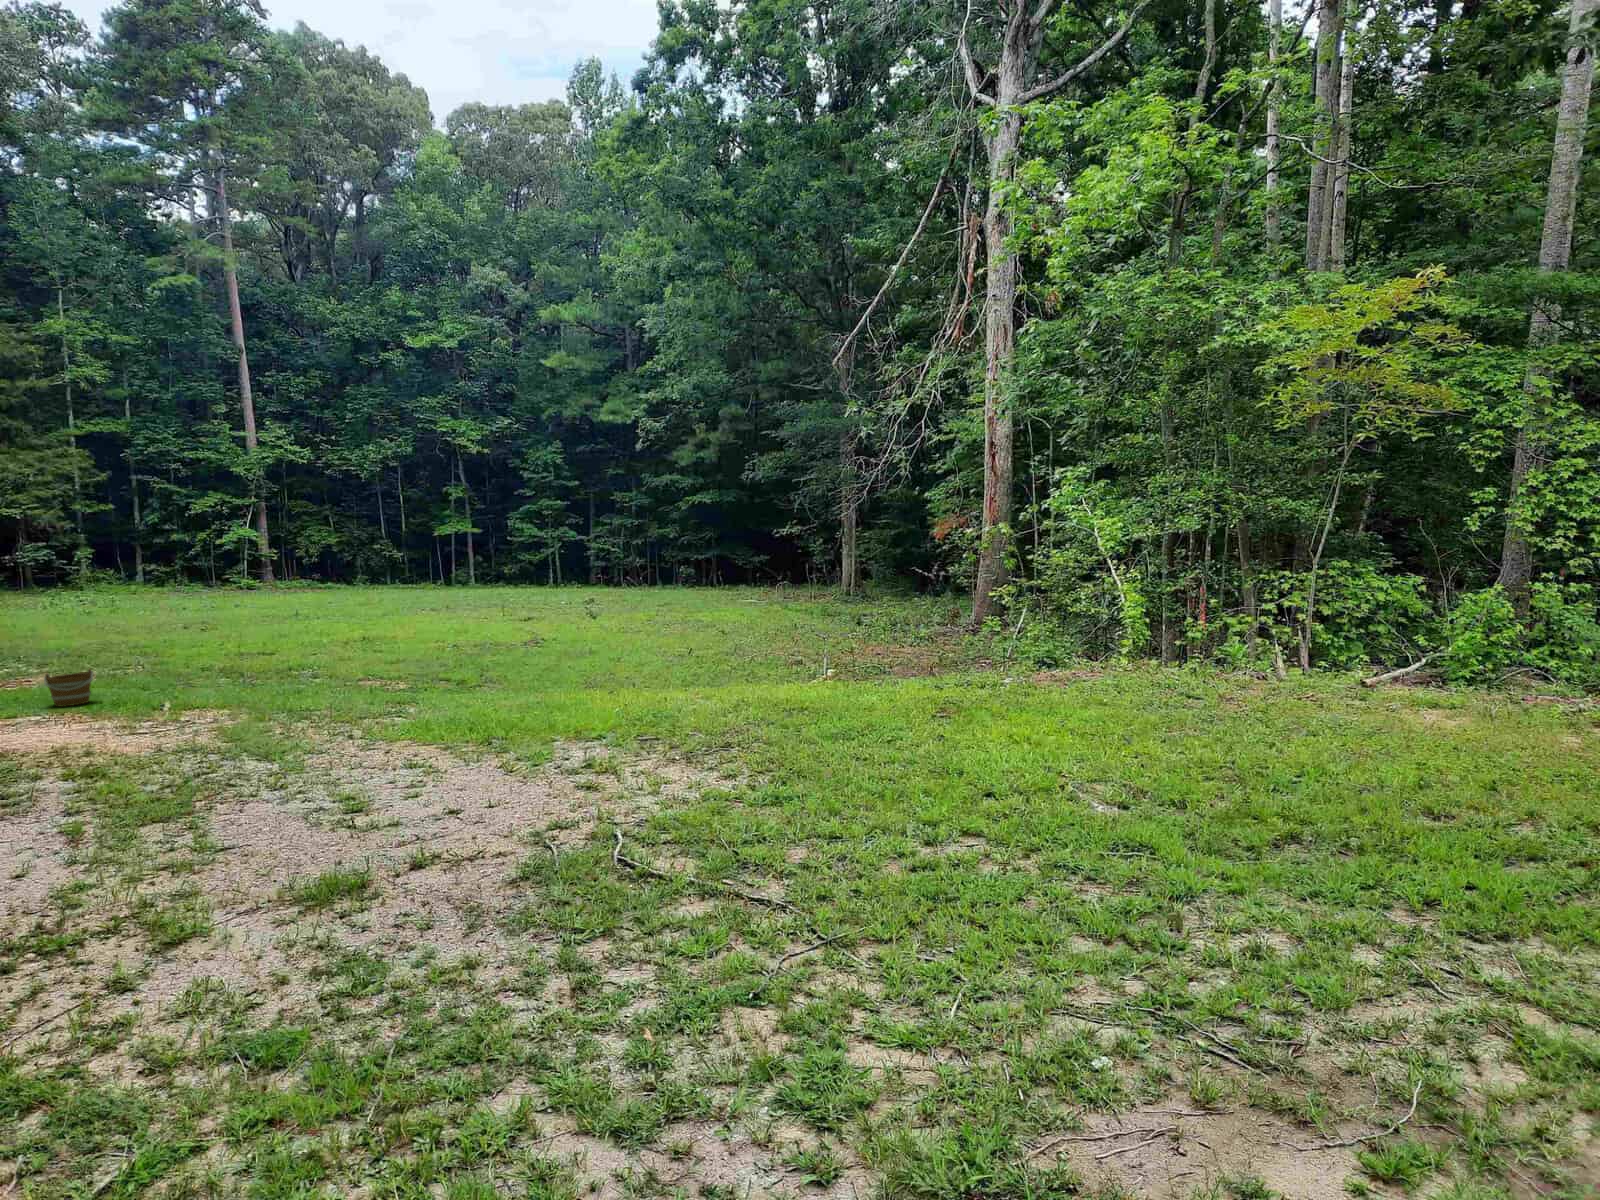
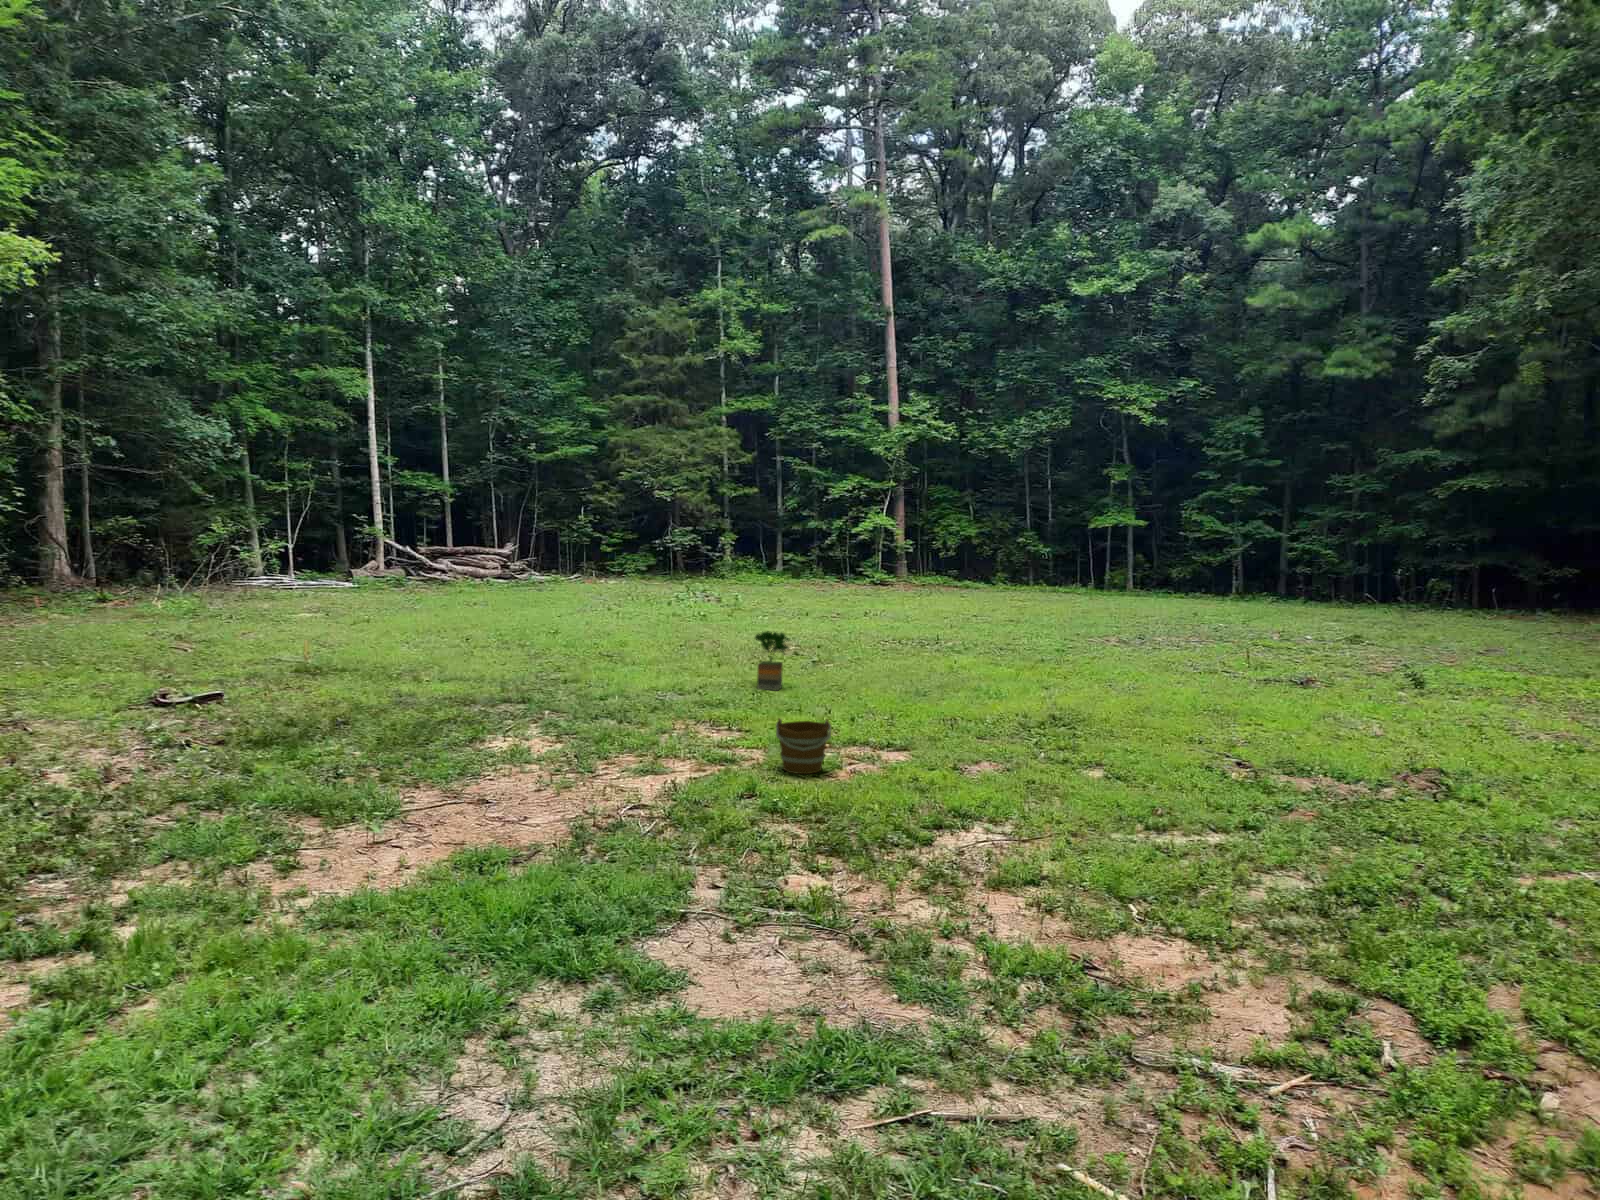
potted tree: none [47,624,87,670] -> present [755,631,789,690]

